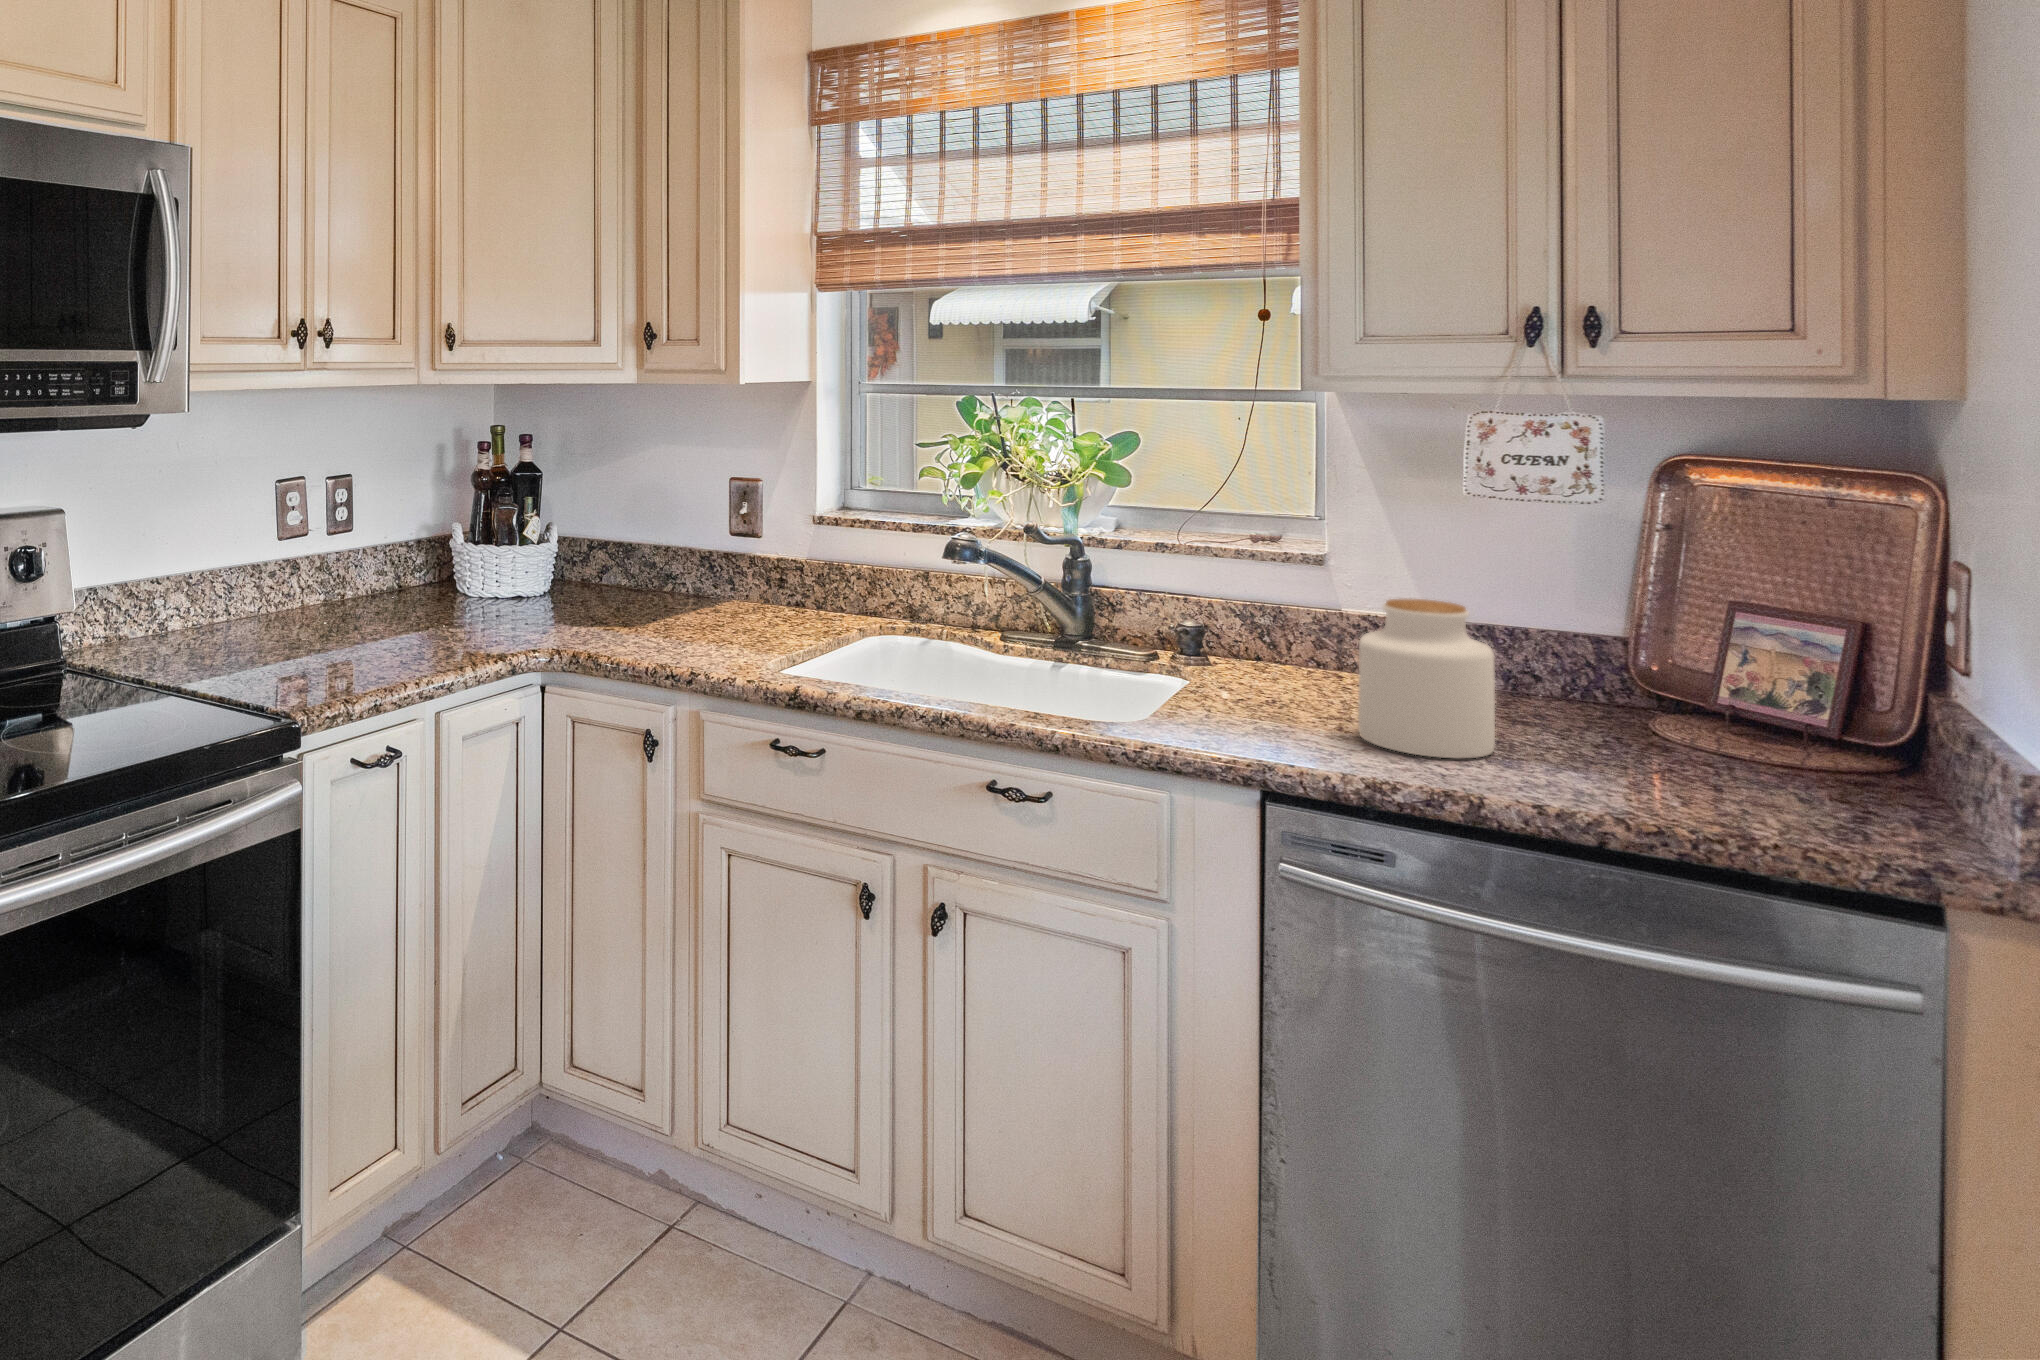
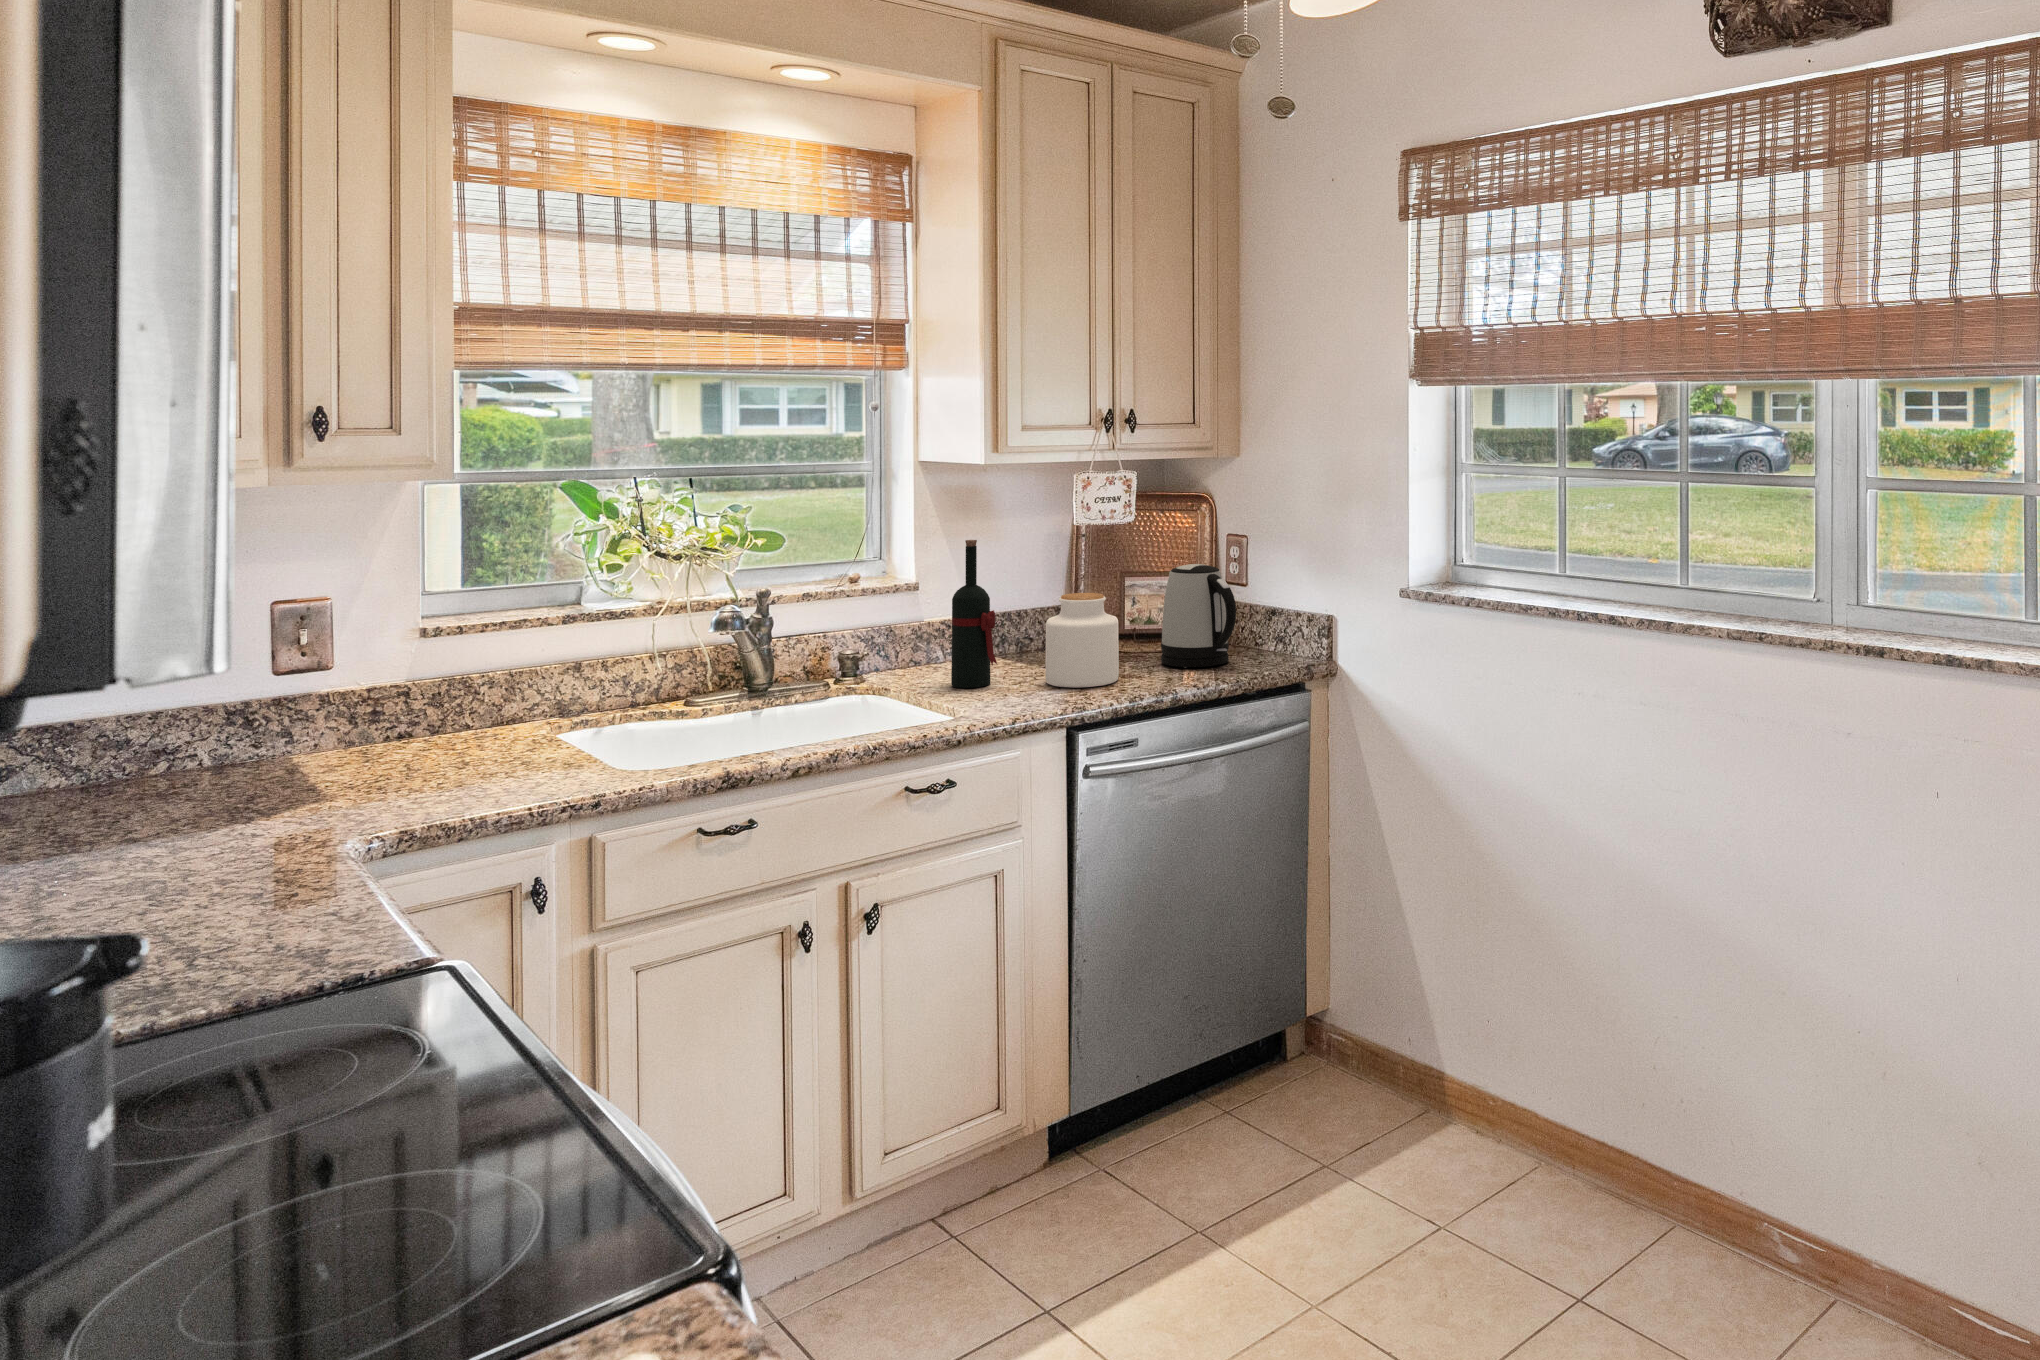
wine bottle: none [1263,495,1323,709] -> present [951,540,997,688]
kettle: none [1635,594,1803,802] -> present [1161,564,1236,668]

